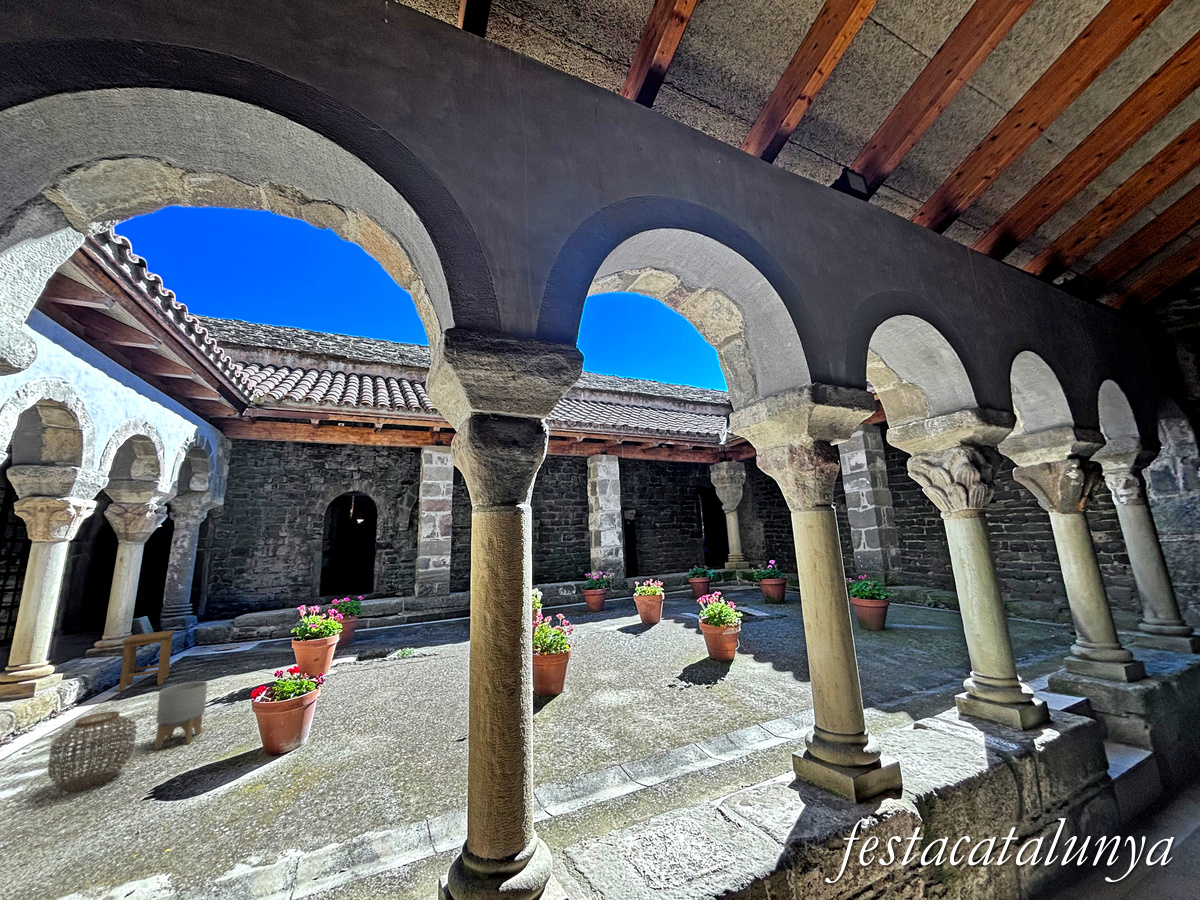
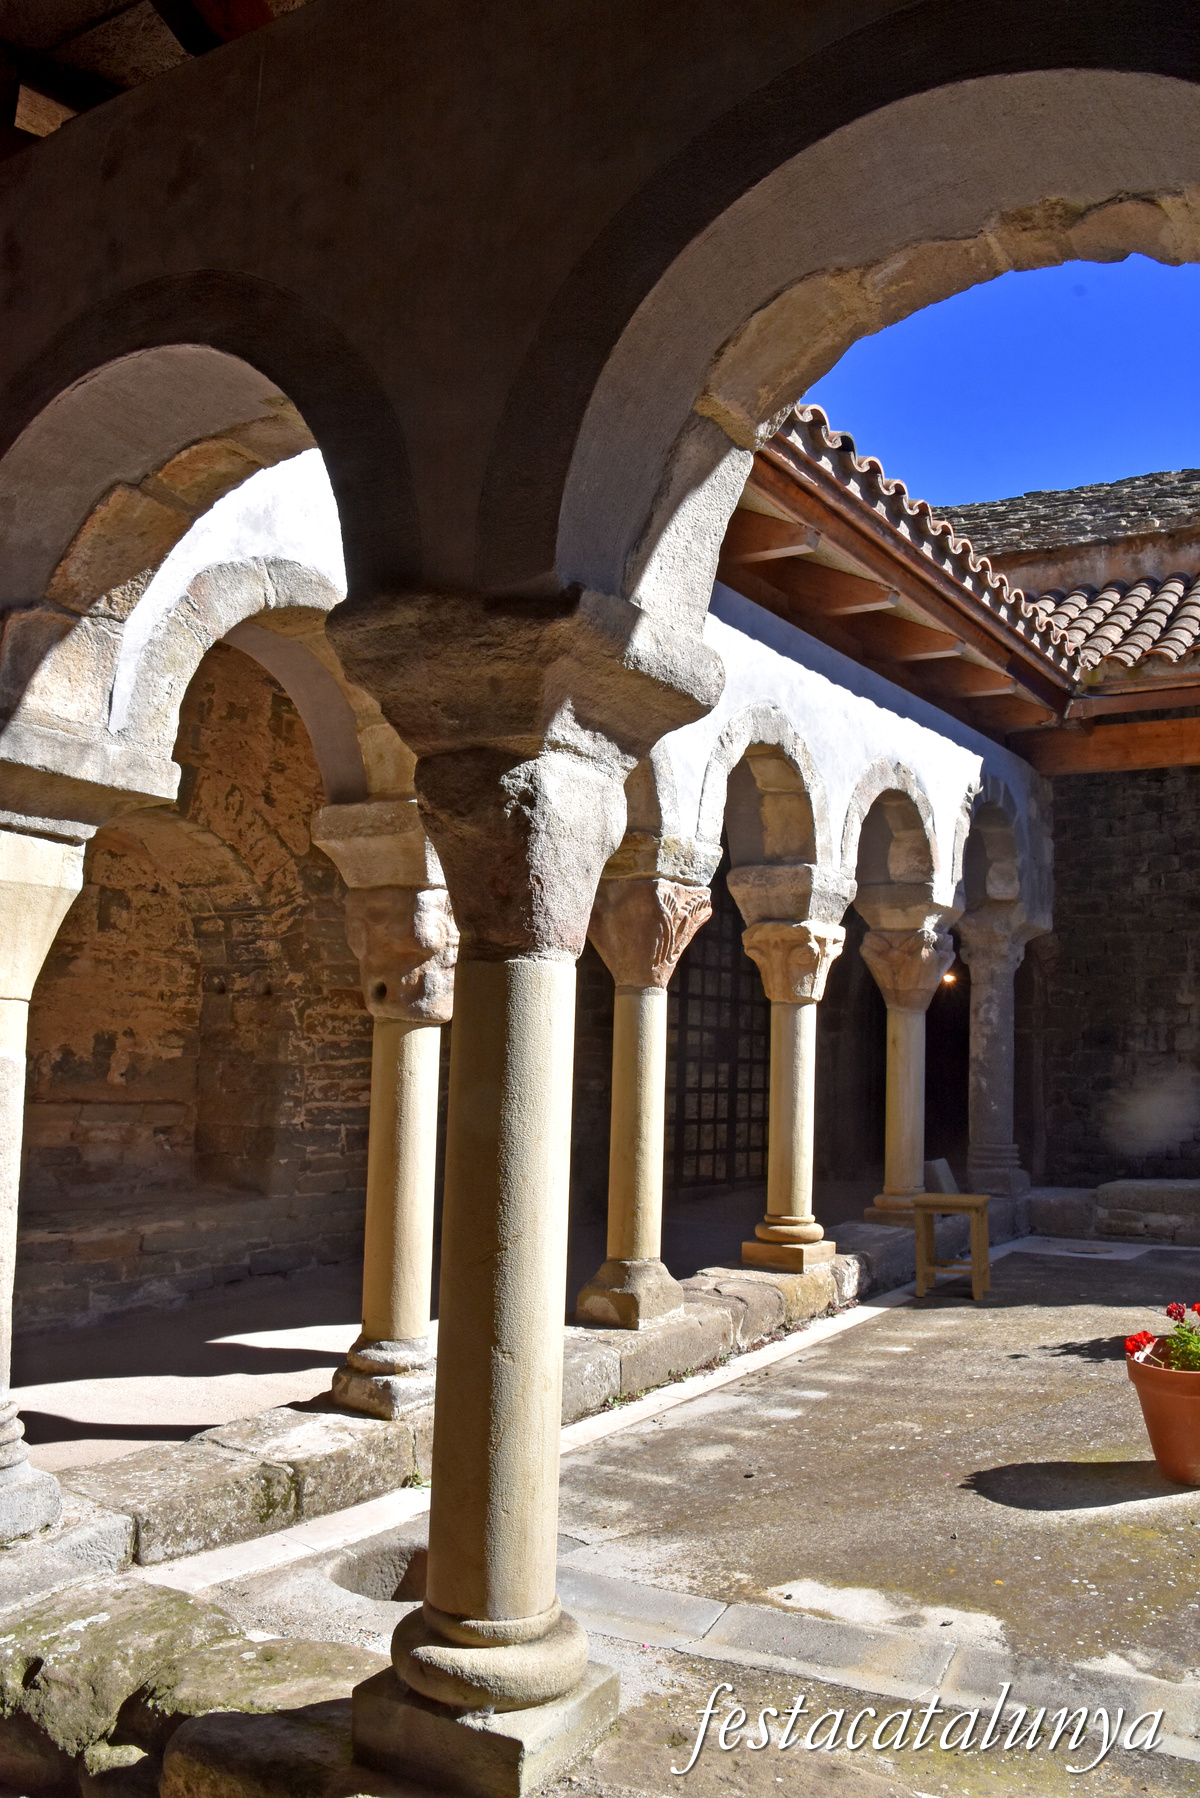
planter: present [155,681,207,749] -> none [967,1294,1047,1416]
woven basket: present [48,711,136,791] -> none [829,1309,938,1435]

